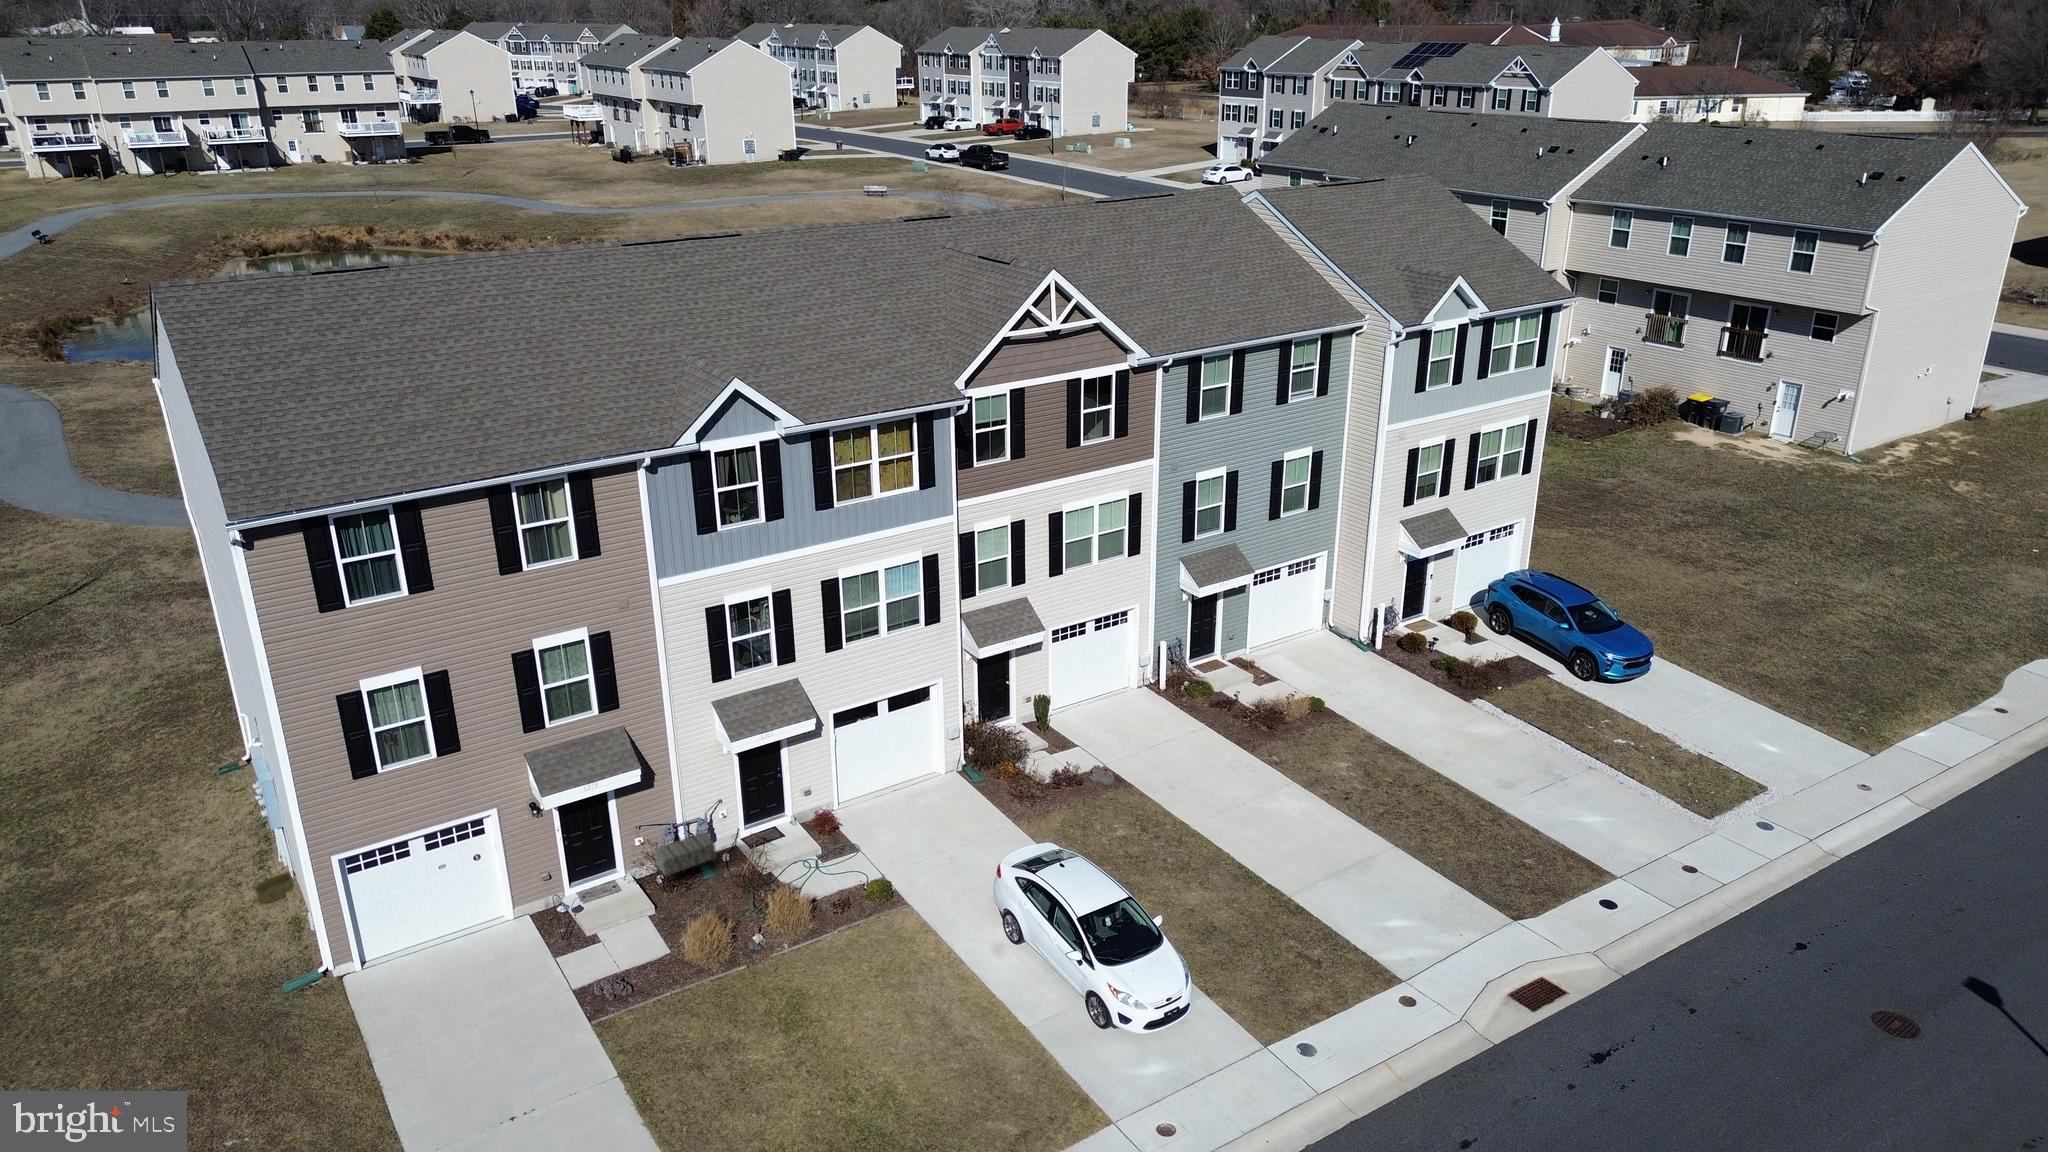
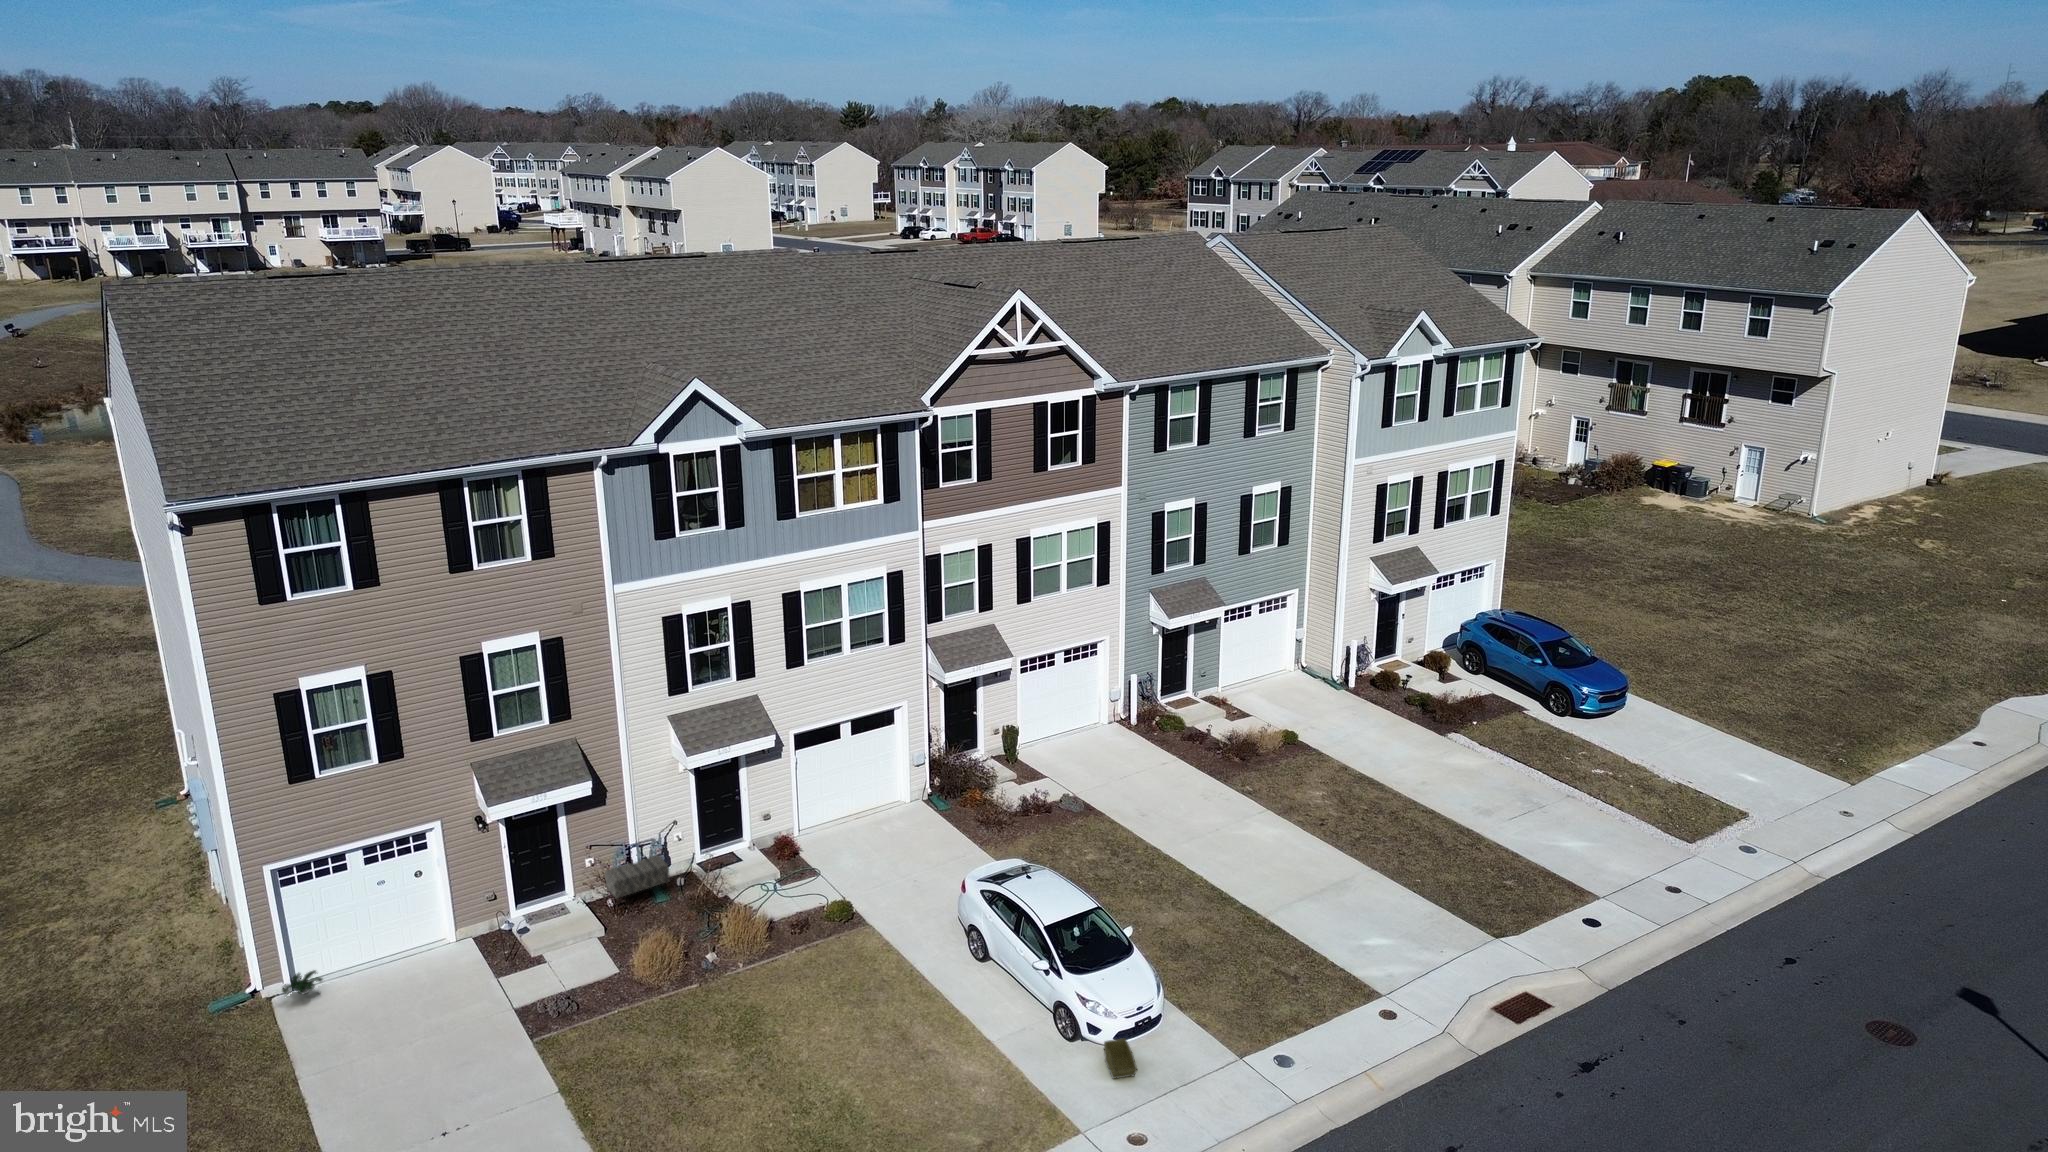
storage bin: present [254,872,294,903] -> present [1104,1038,1137,1079]
potted plant: none [354,950,394,975] -> present [282,970,322,994]

